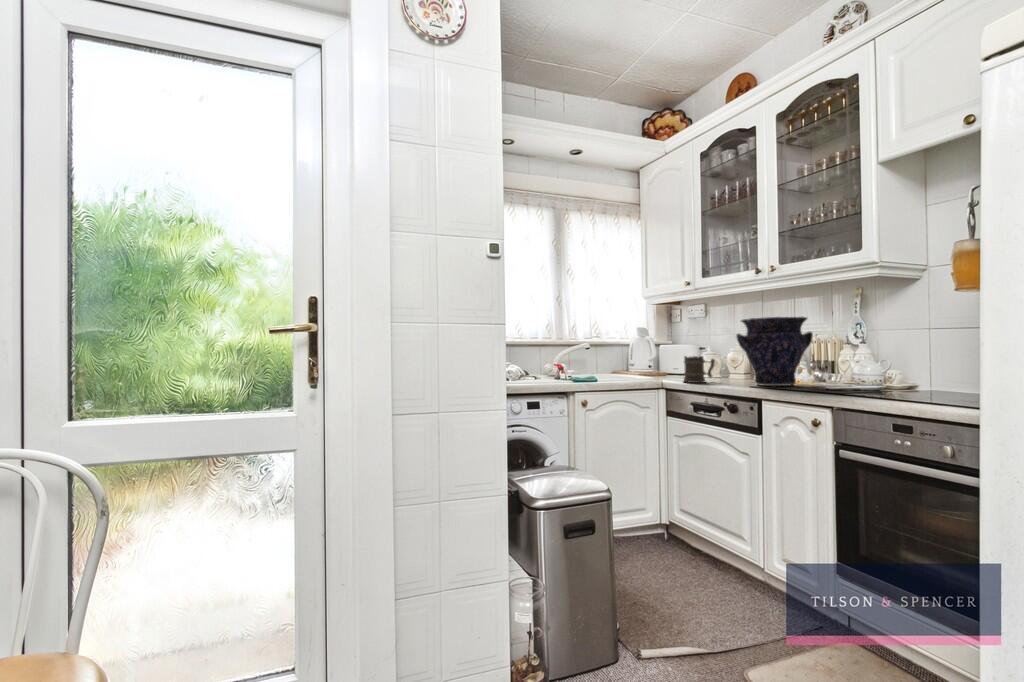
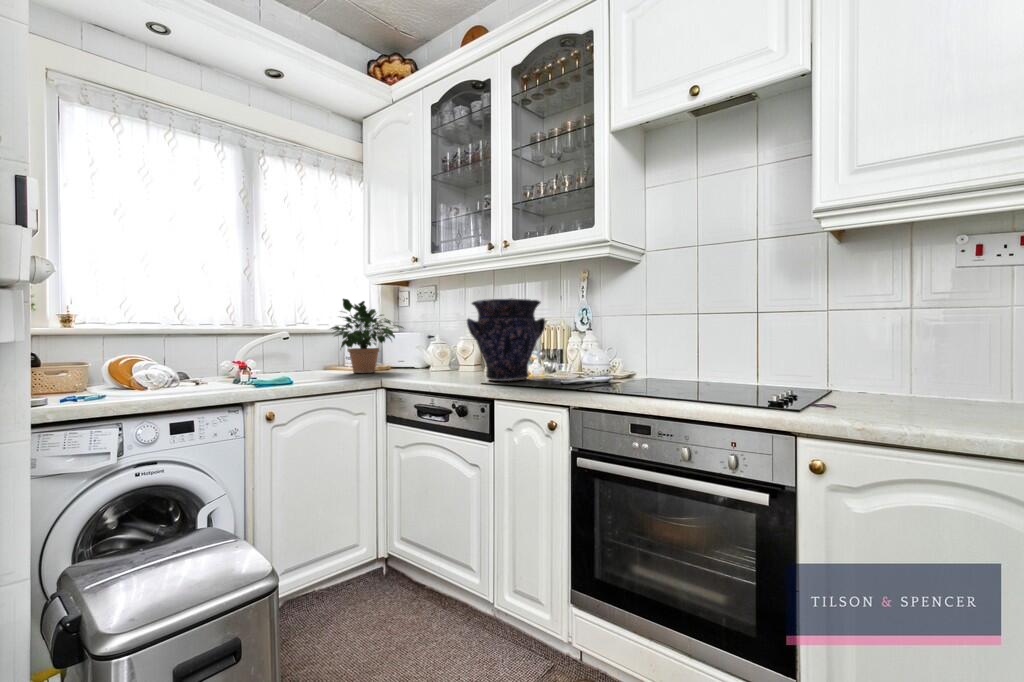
potted plant: none [618,318,681,376] -> present [331,299,403,373]
mug: present [683,356,715,383] -> none [405,346,443,380]

